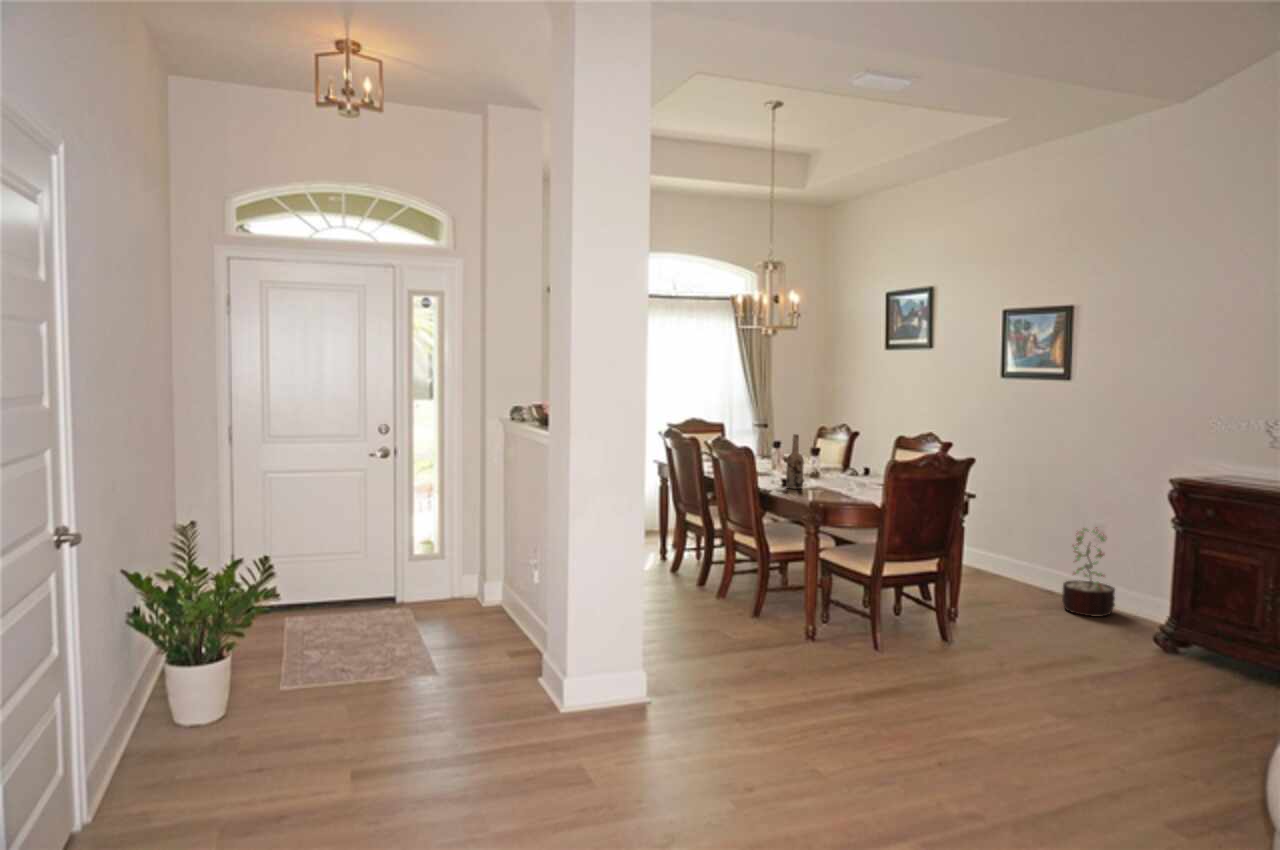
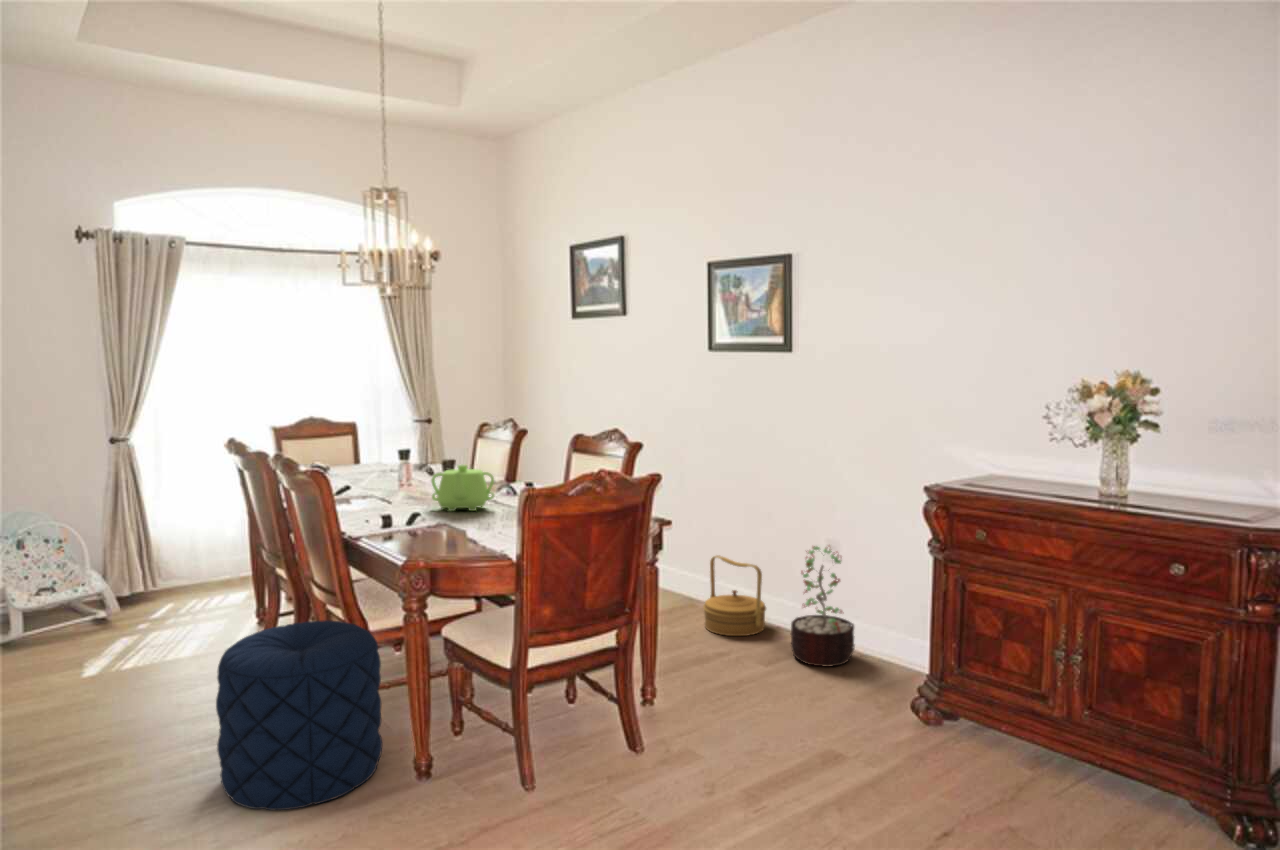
wine bottle: present [786,434,804,489] -> none [382,442,410,531]
teapot: none [806,452,848,483] -> present [431,465,494,511]
basket: none [991,534,1043,594] -> present [703,555,766,636]
pouf: none [694,541,787,641] -> present [216,620,382,810]

